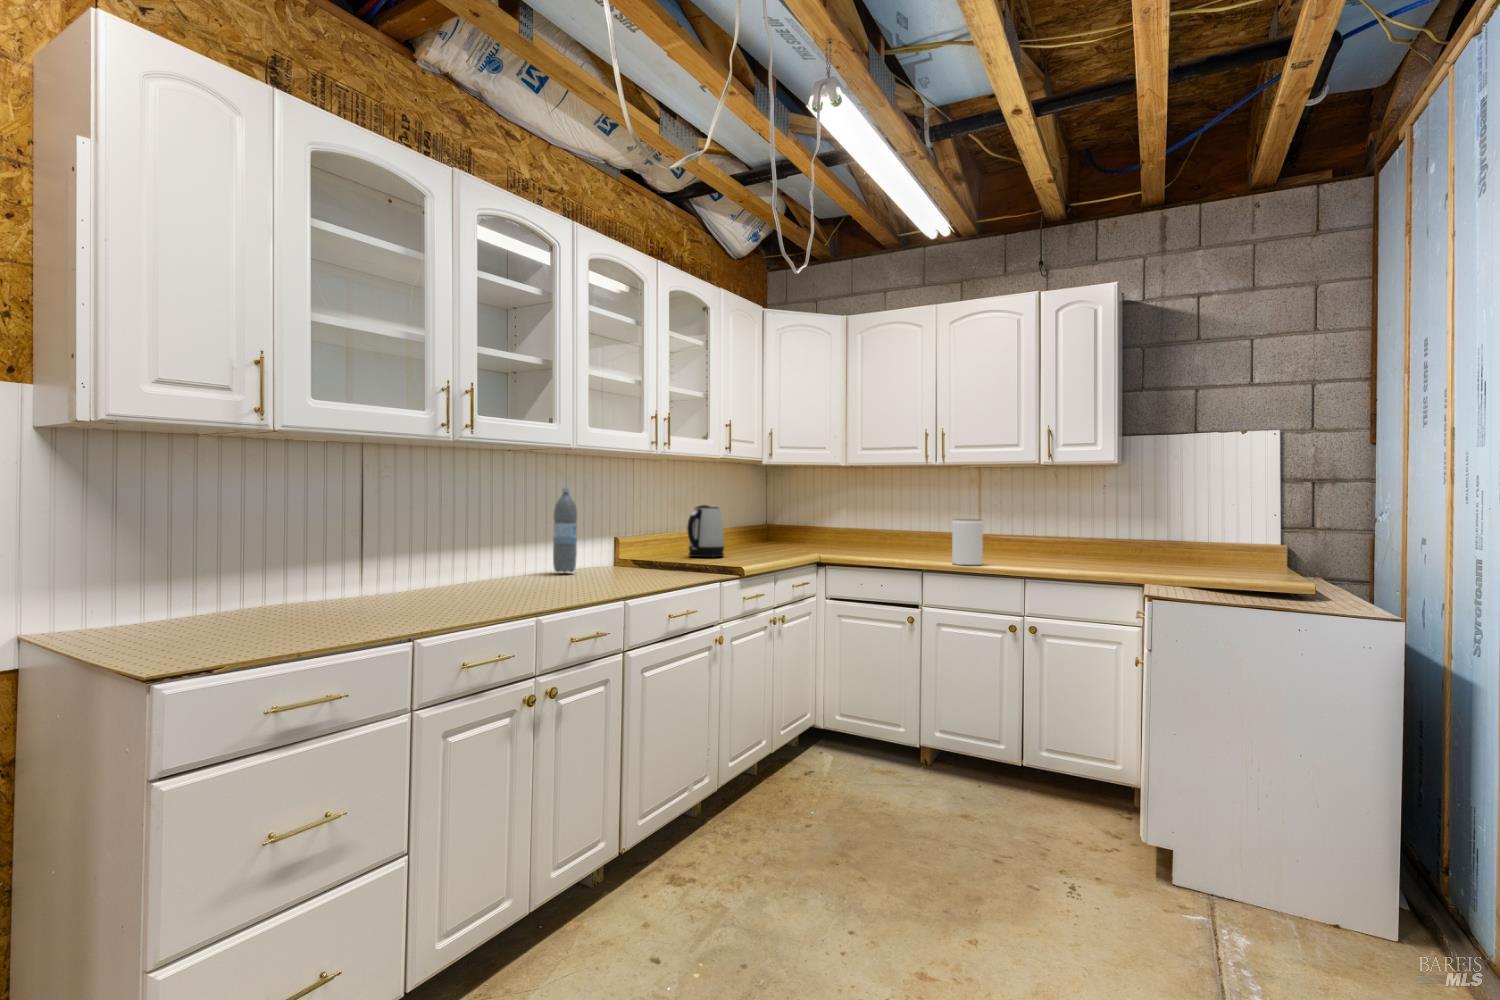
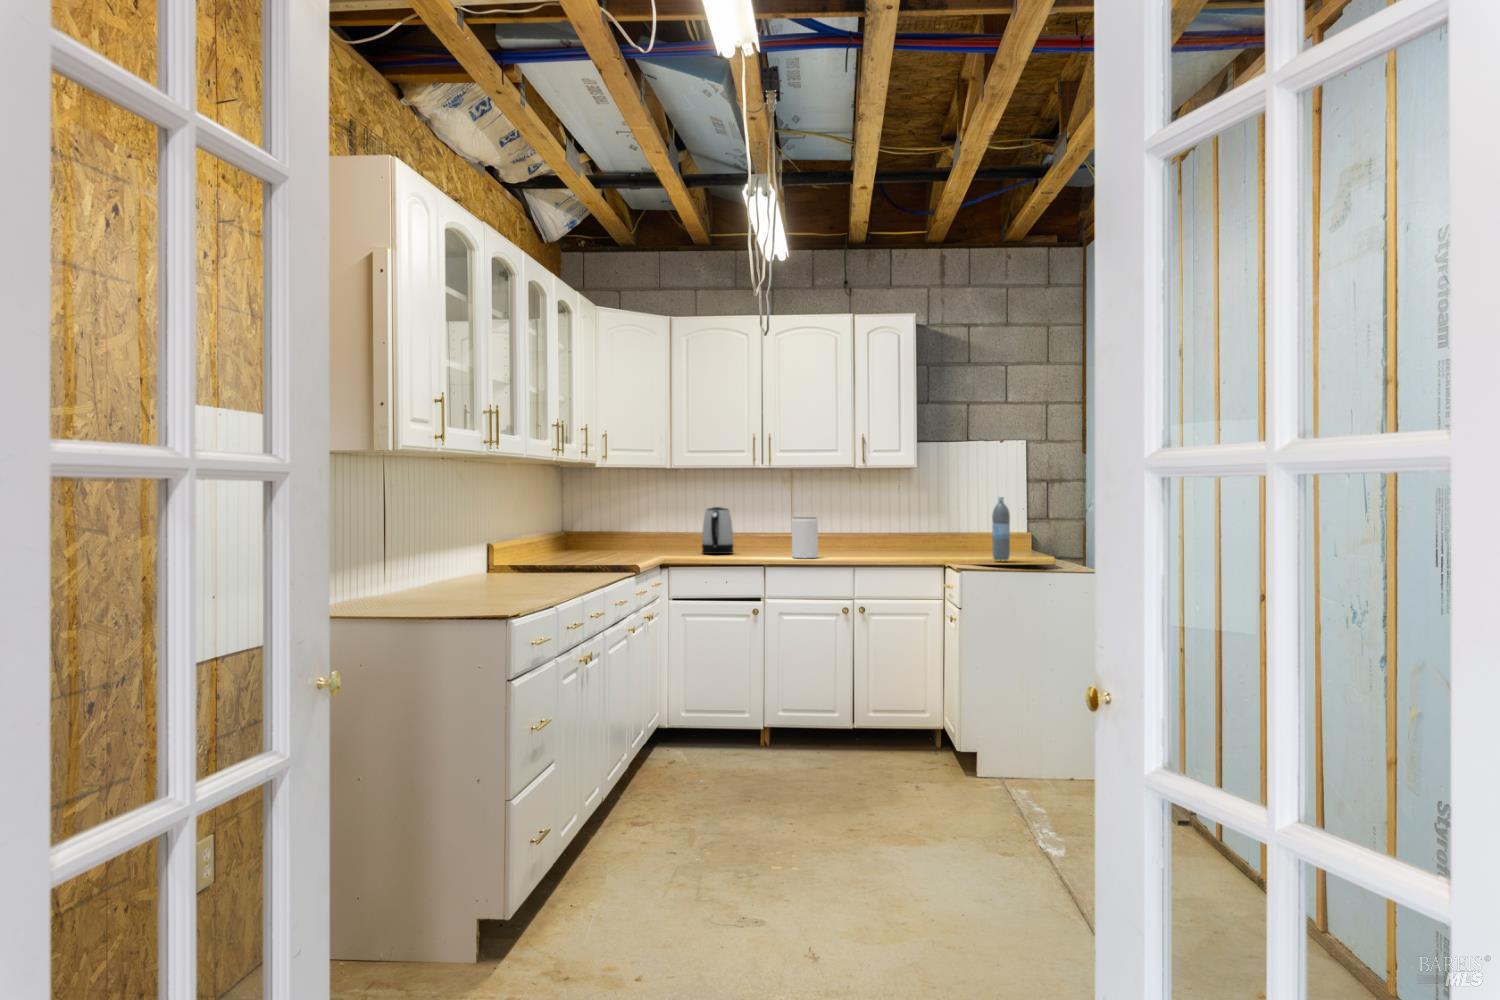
water bottle: present [553,488,577,572] -> present [992,497,1010,560]
kettle: present [687,505,724,557] -> present [702,507,734,554]

